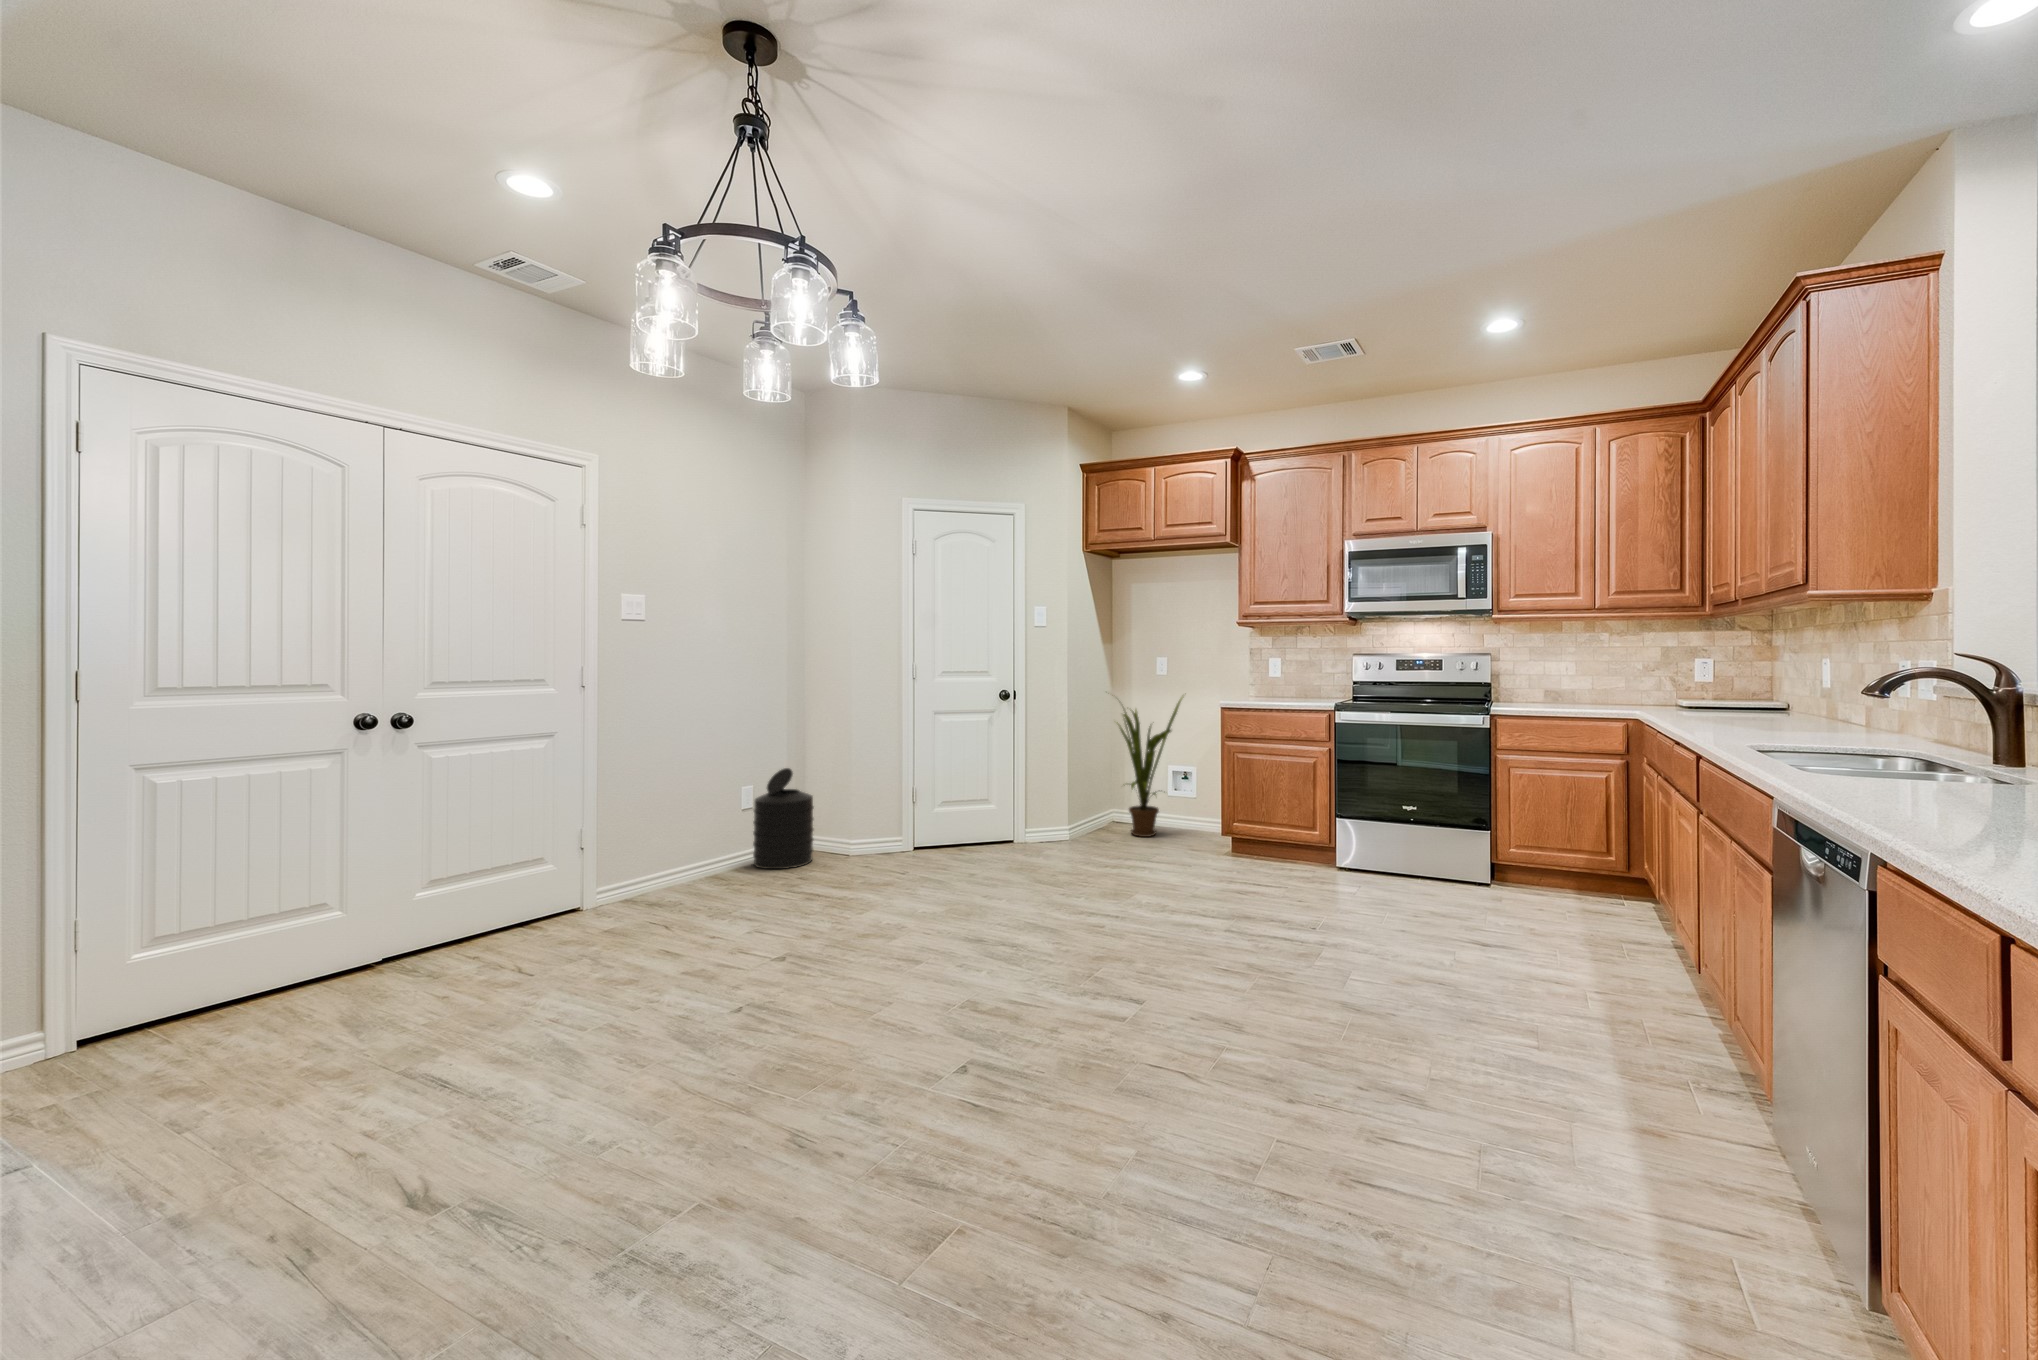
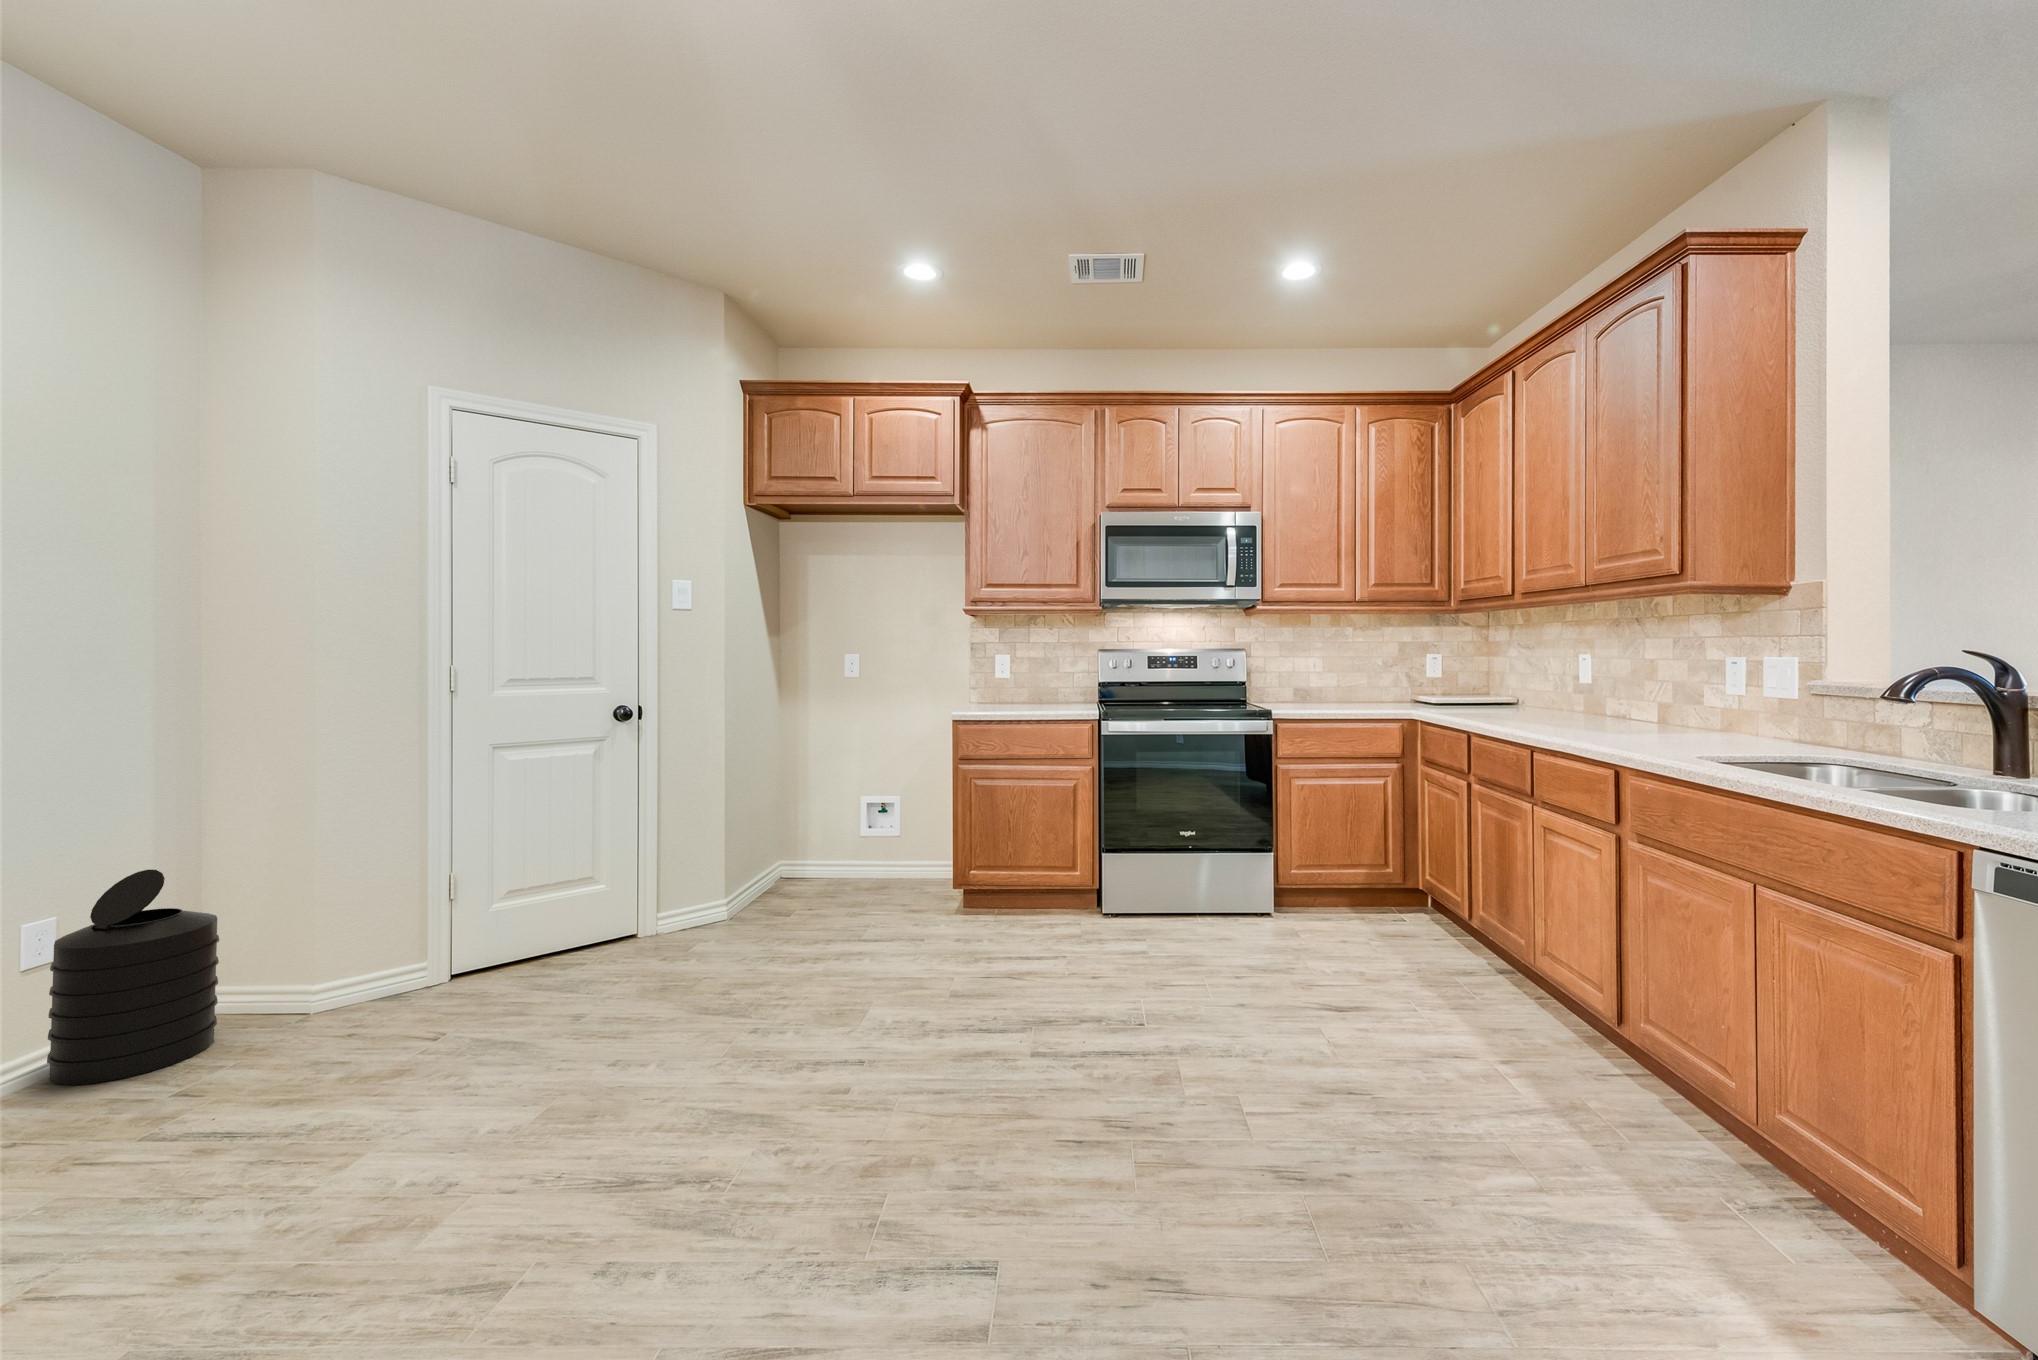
house plant: present [1117,697,1183,837] -> none [772,702,891,902]

